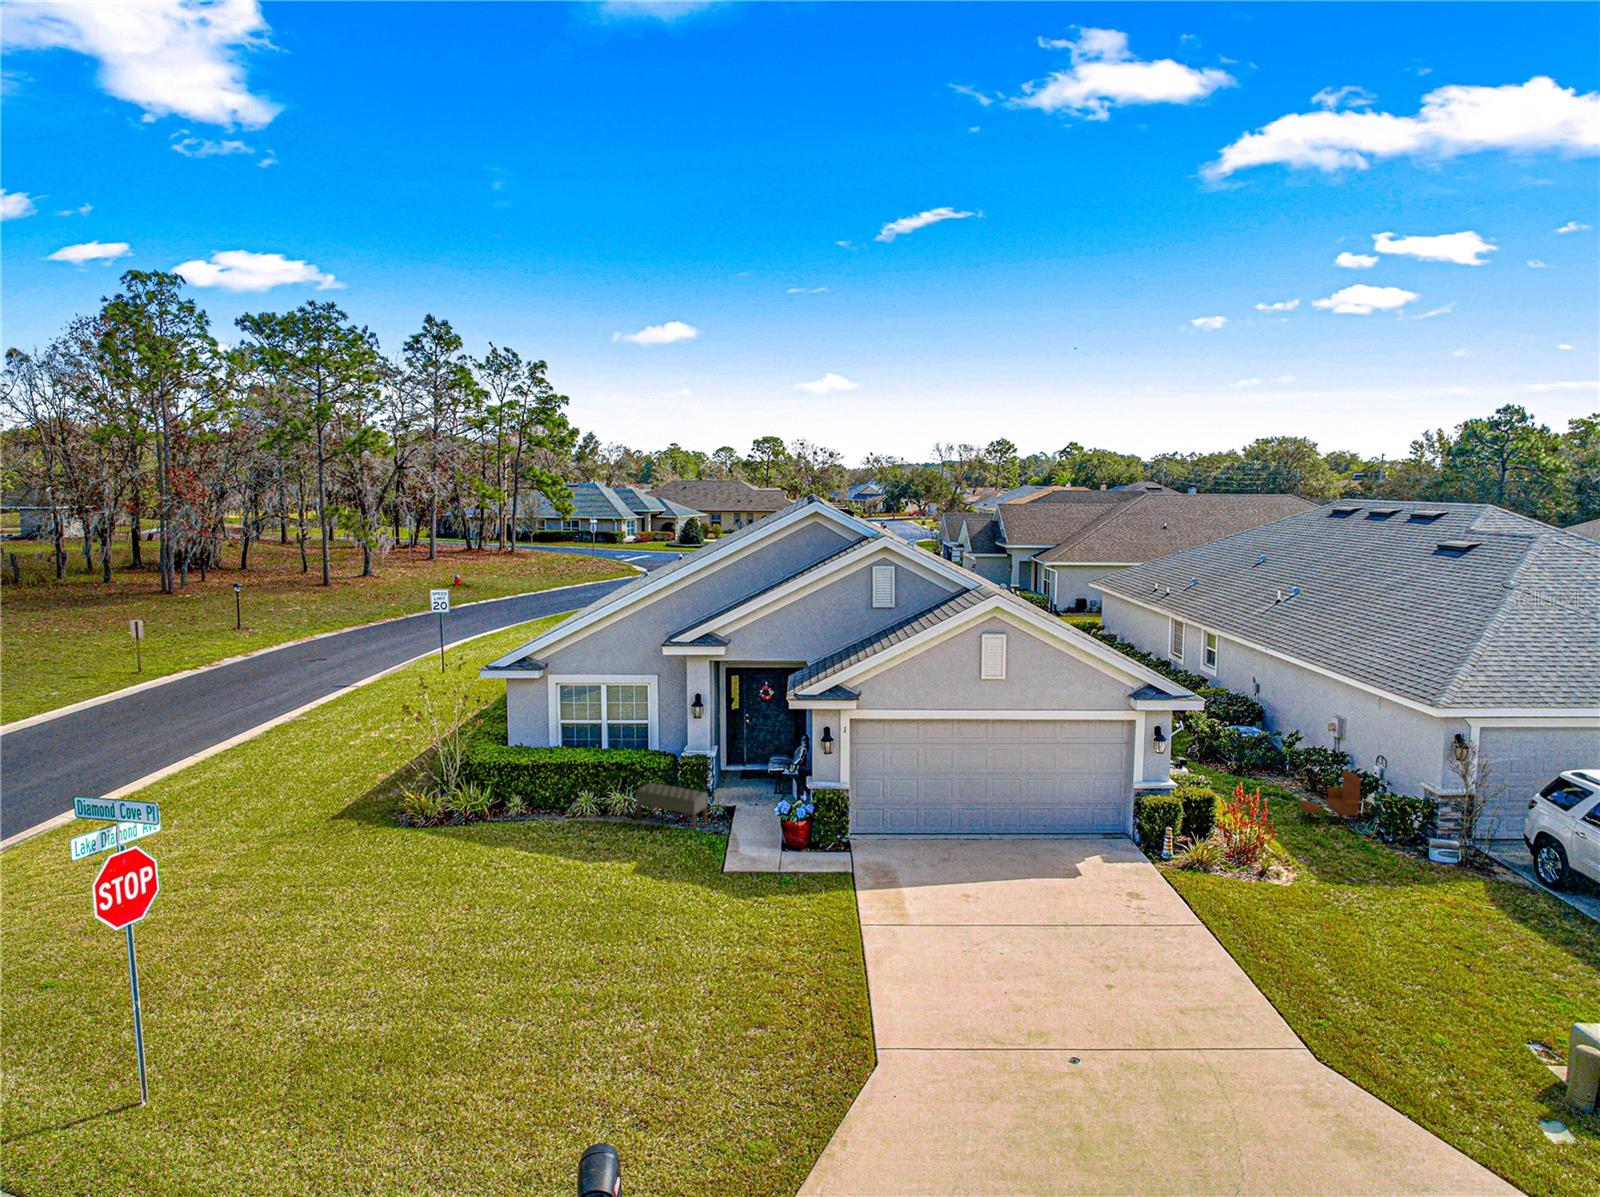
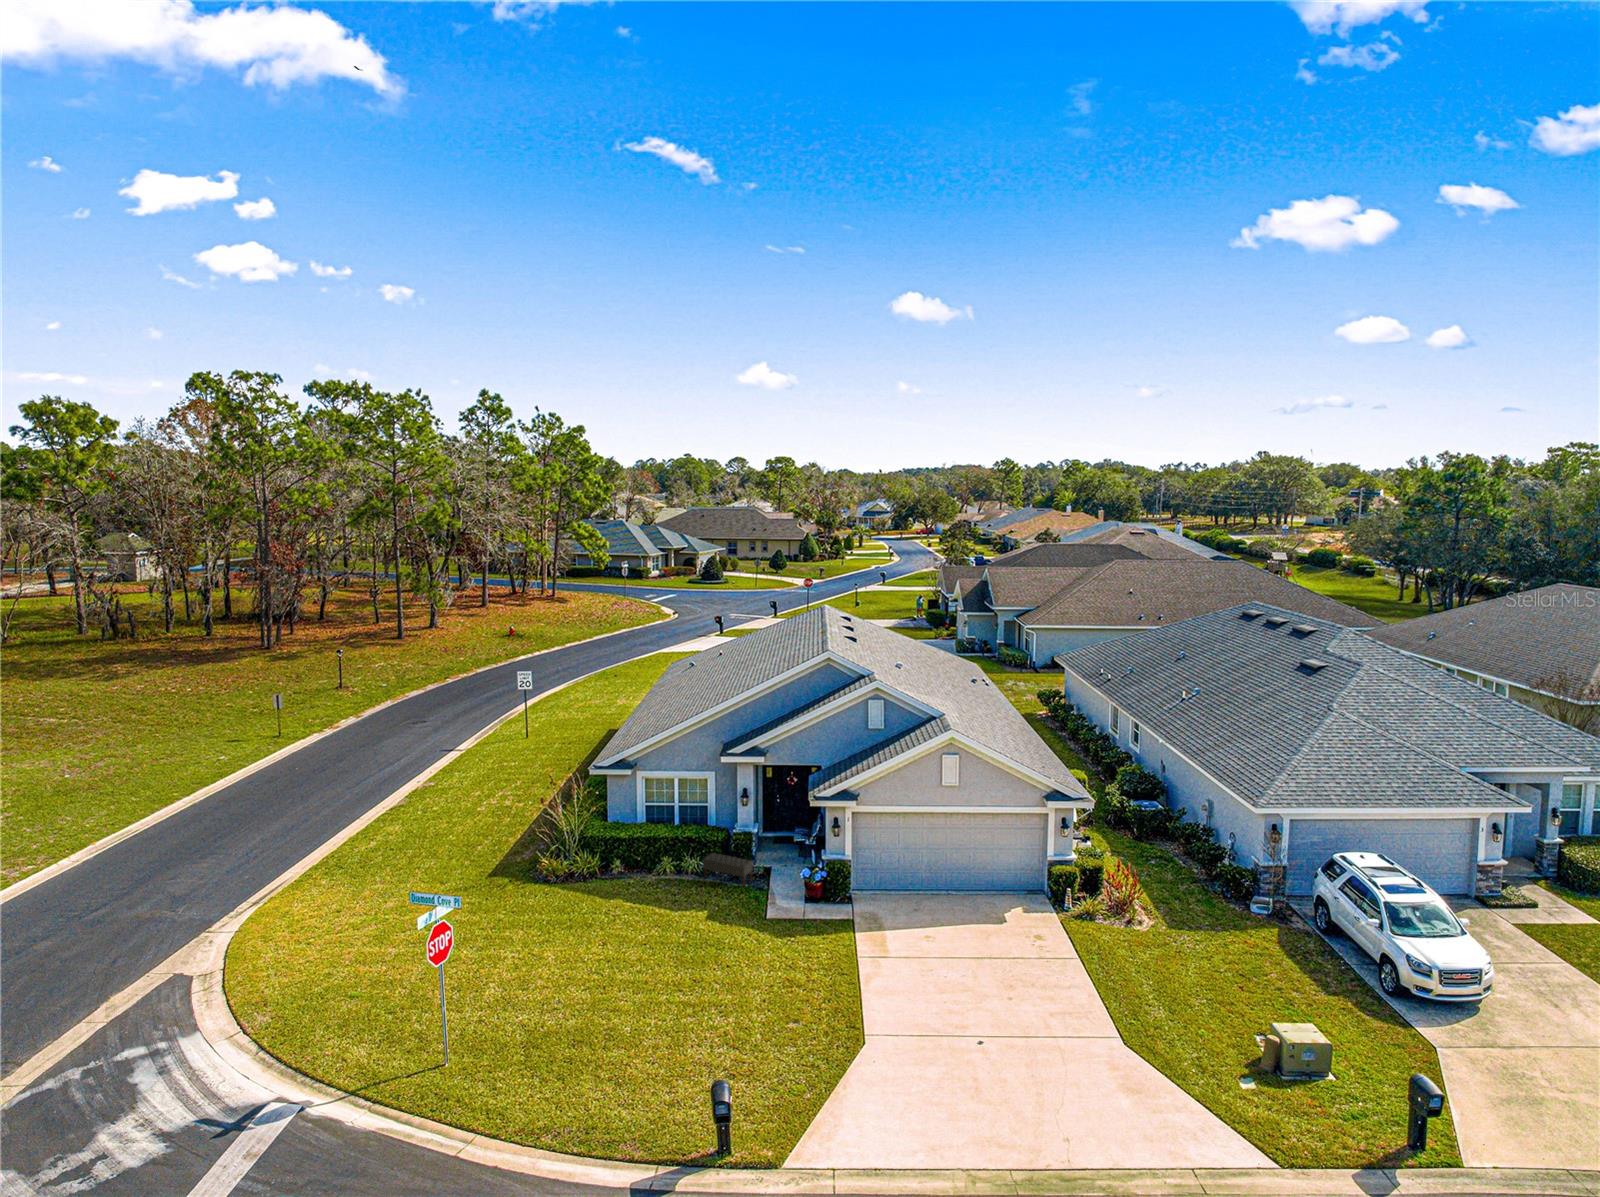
lounge chair: present [1298,770,1360,826] -> none [1165,845,1209,886]

